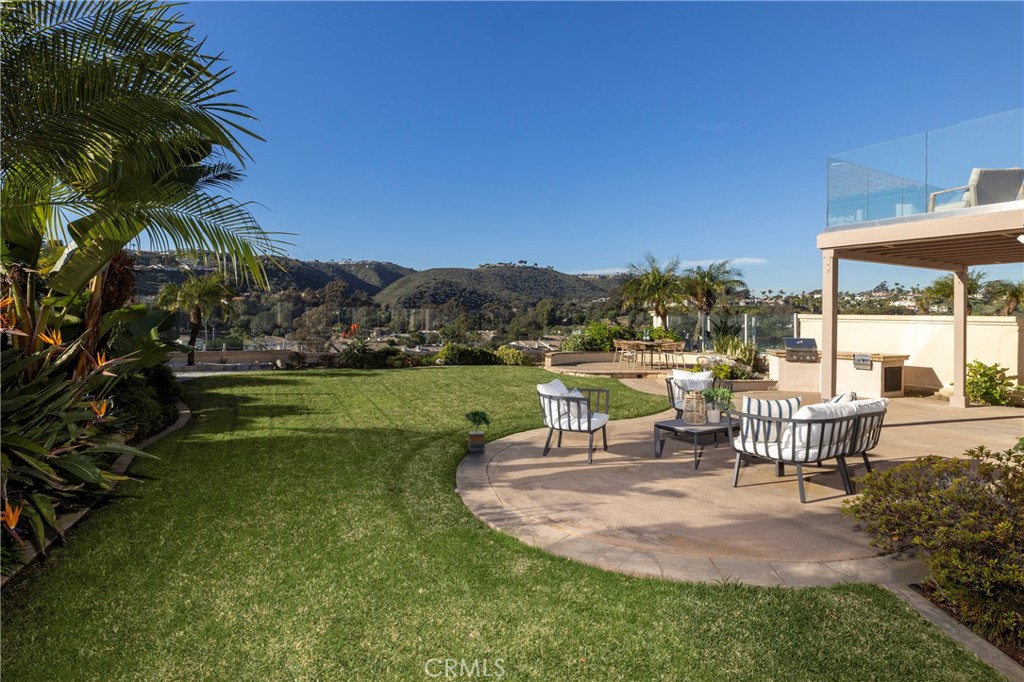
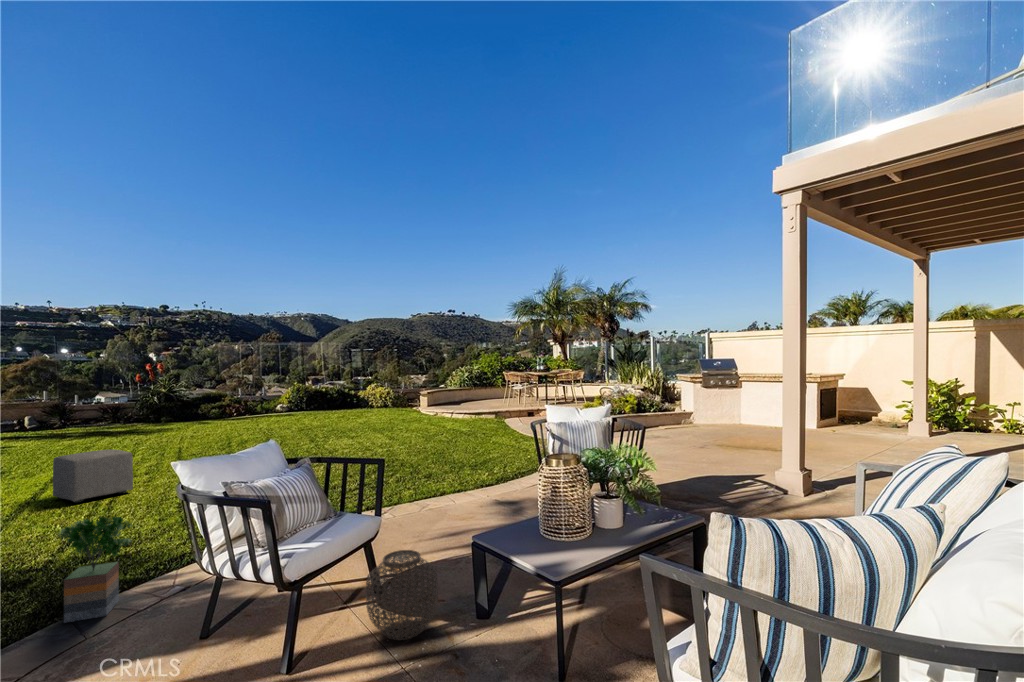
ottoman: none [378,385,417,413] -> present [53,449,133,503]
woven basket: none [603,430,633,464] -> present [366,550,438,640]

